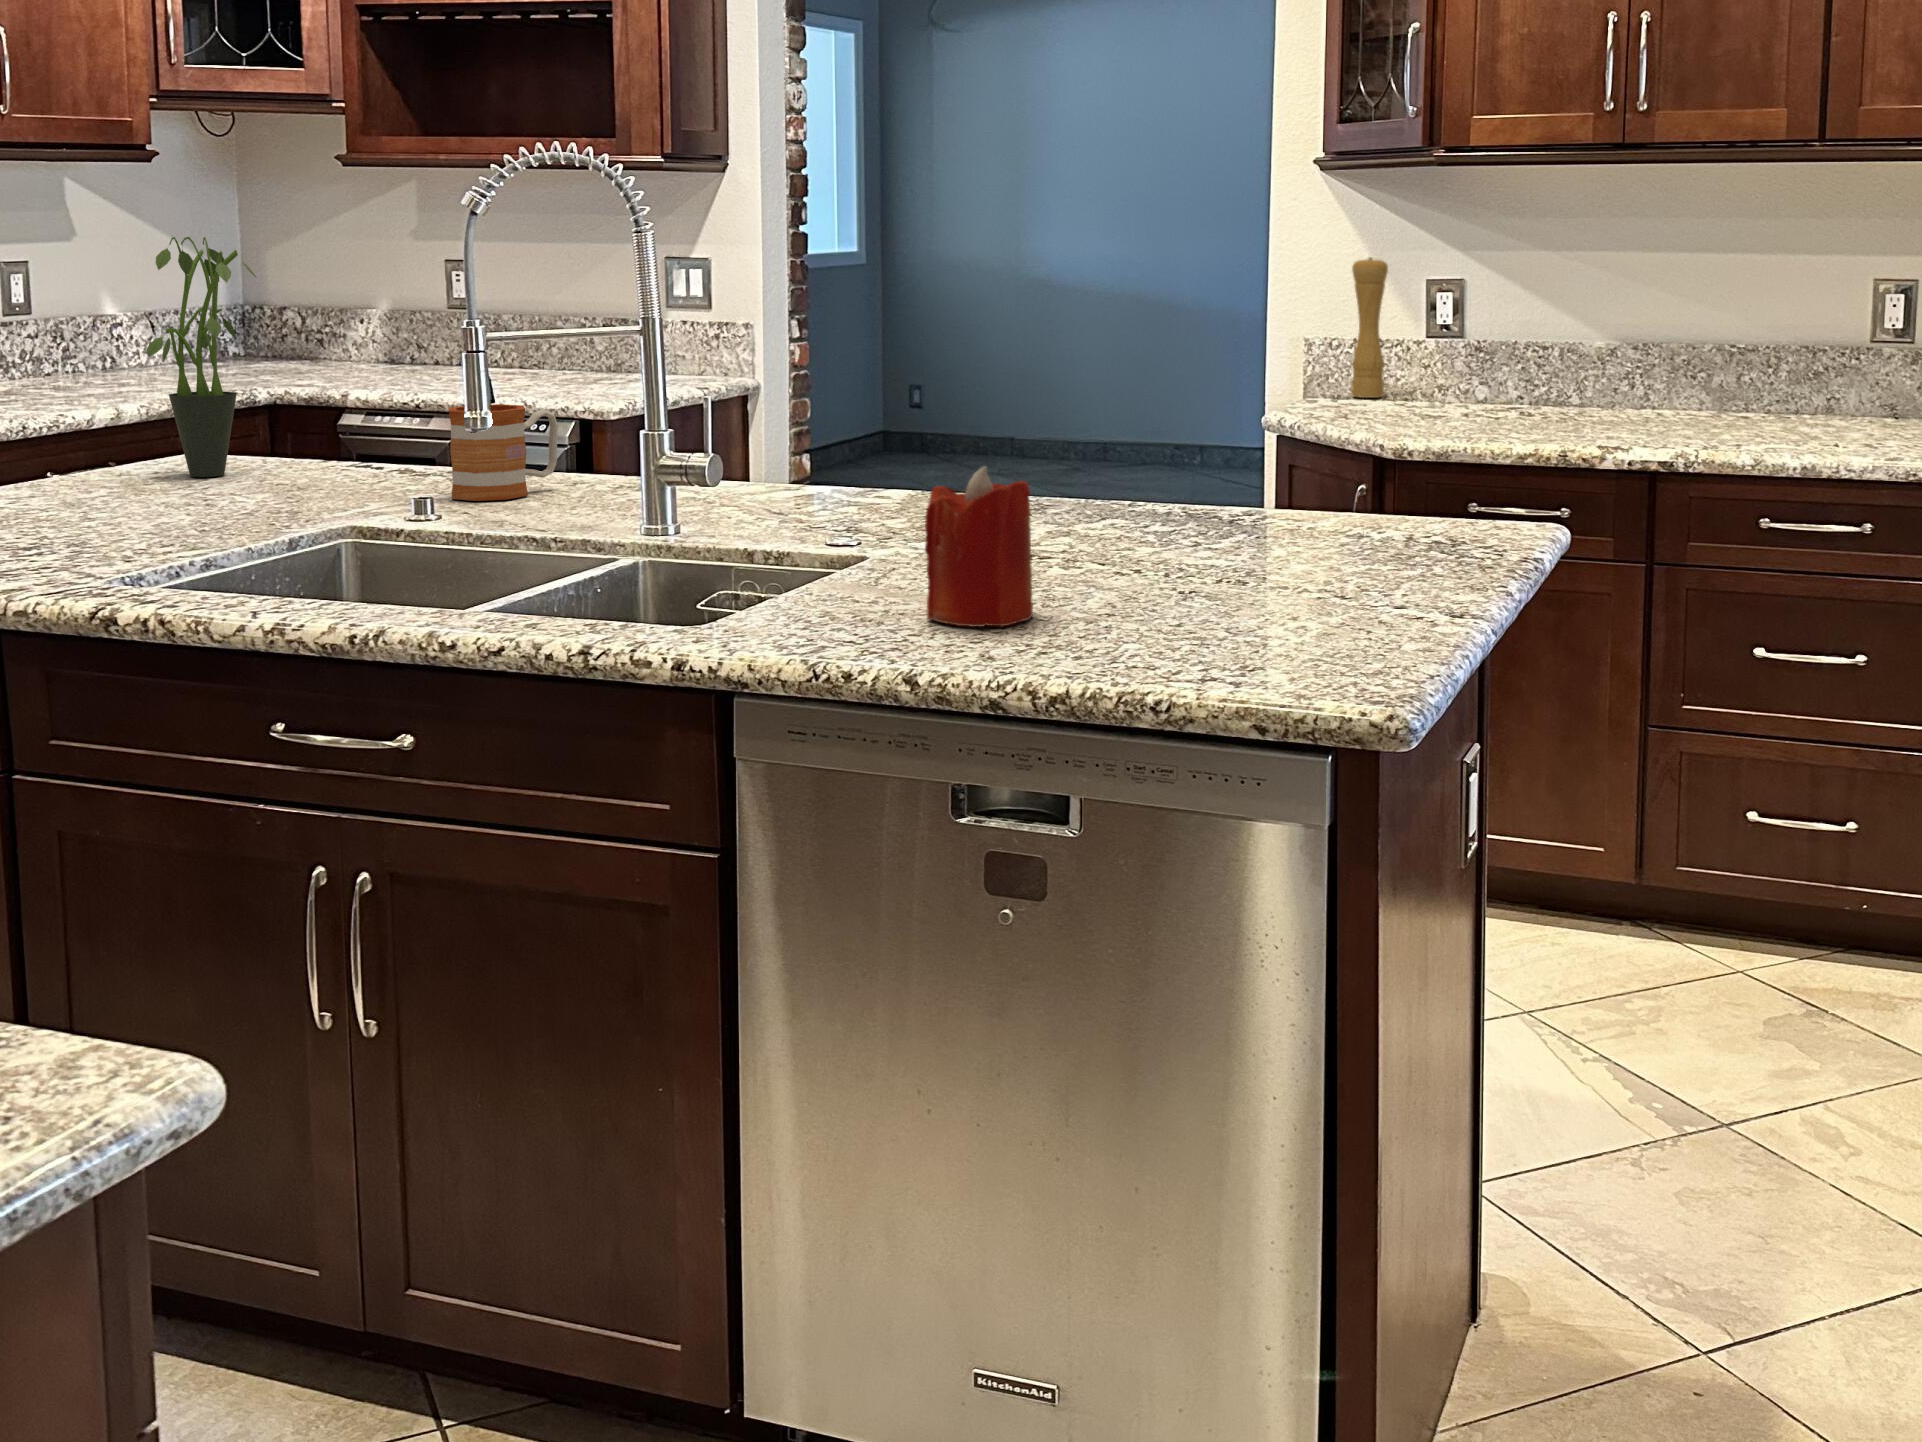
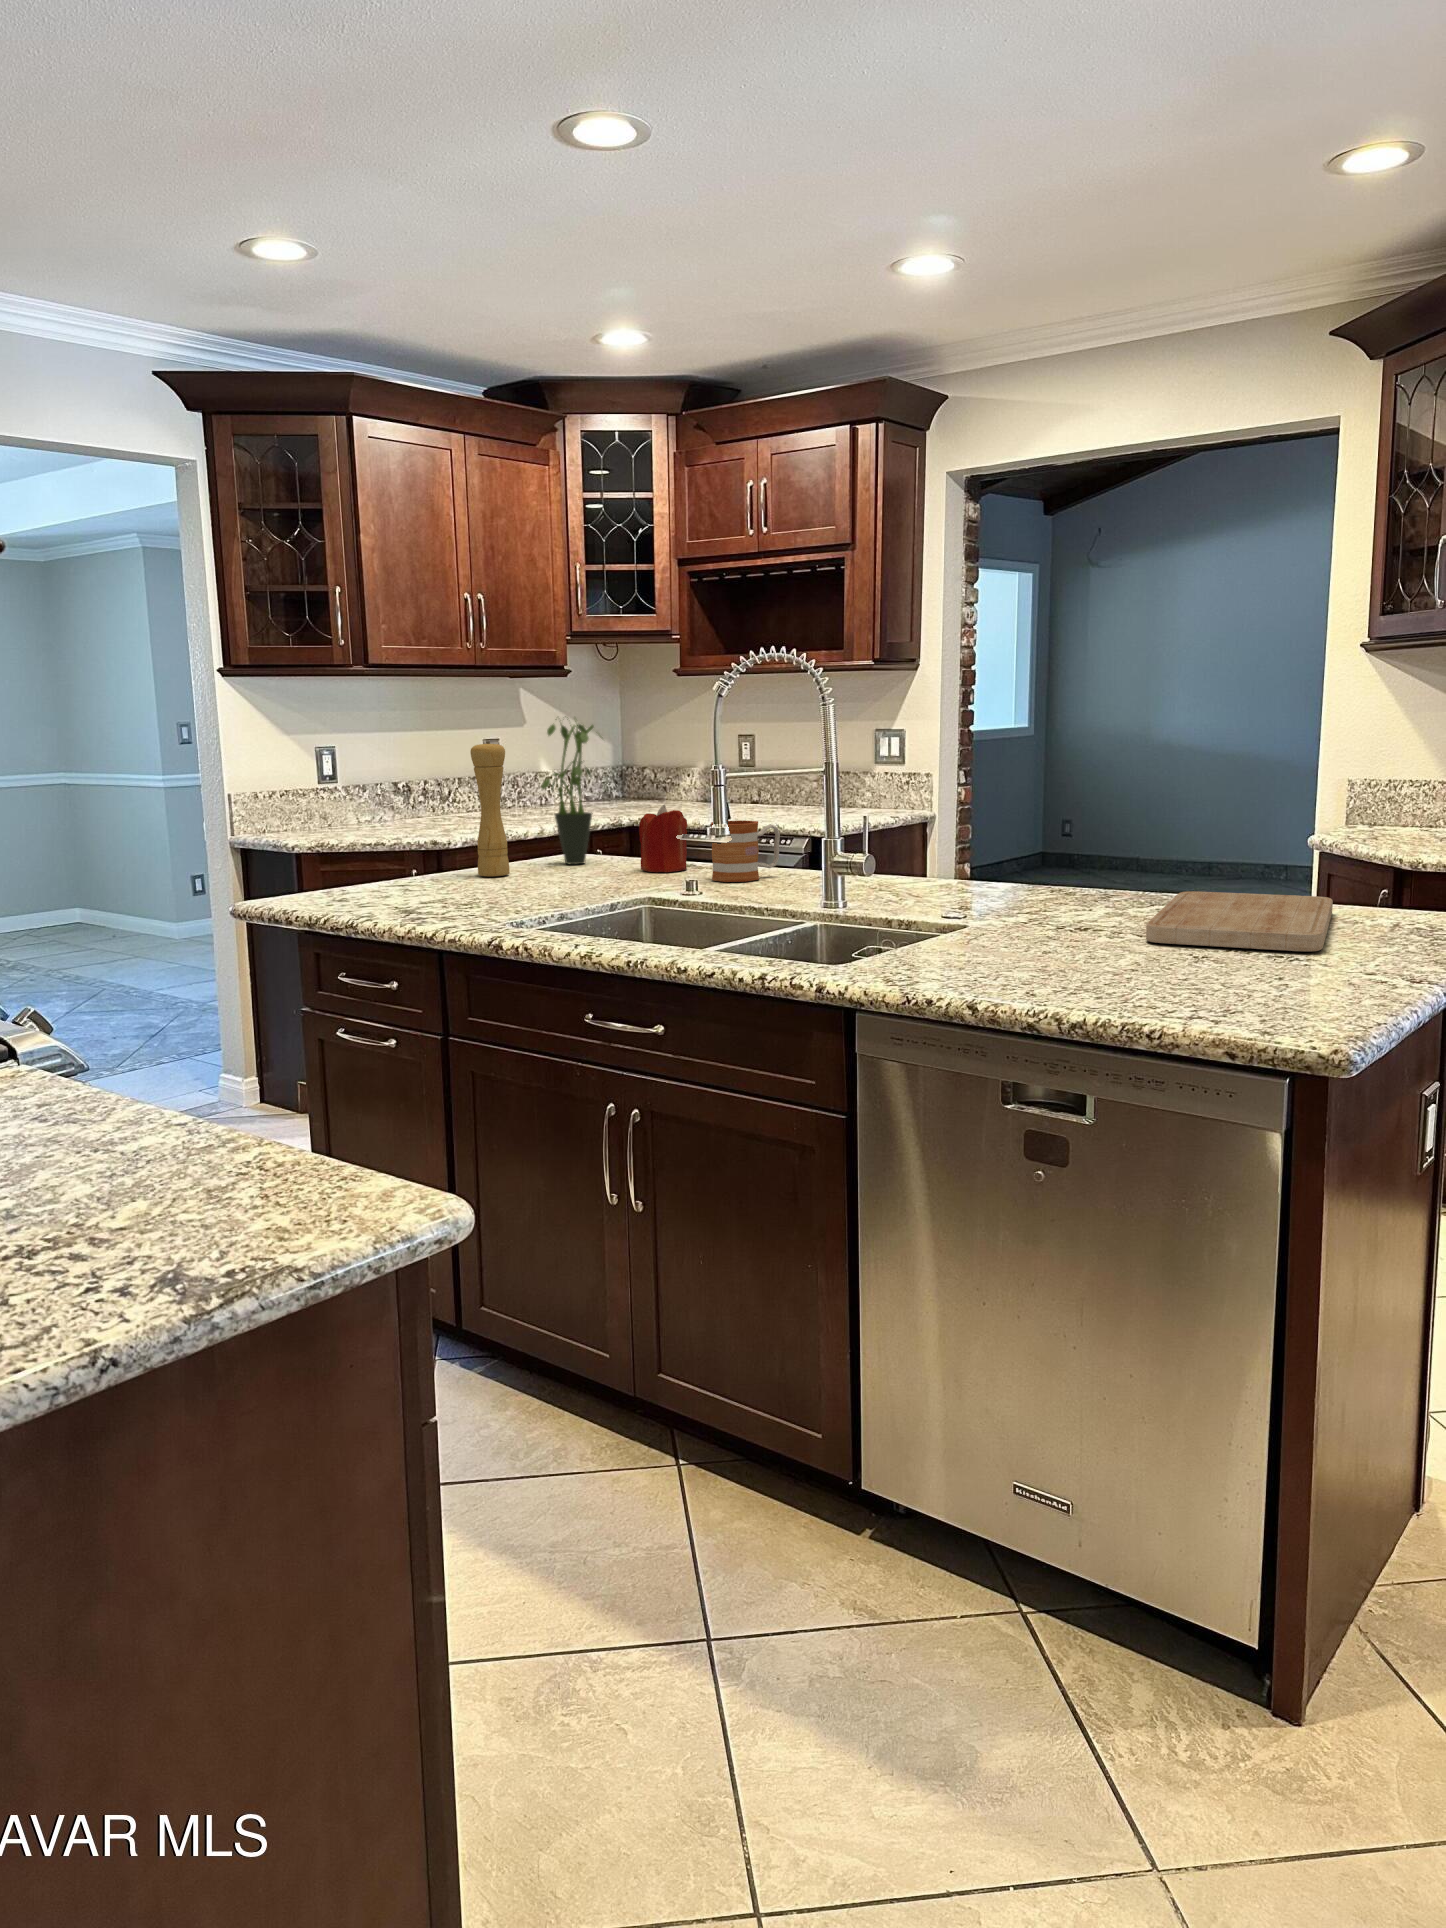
pepper mill: present [1351,257,1388,398] -> present [470,742,510,876]
candle: present [925,466,1033,627] -> present [639,804,687,872]
cutting board: none [1115,499,1339,580] -> present [1146,891,1333,952]

